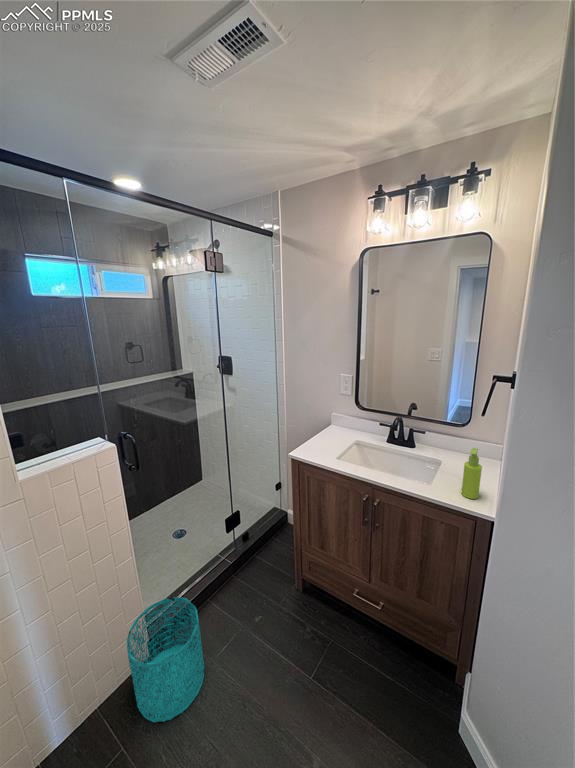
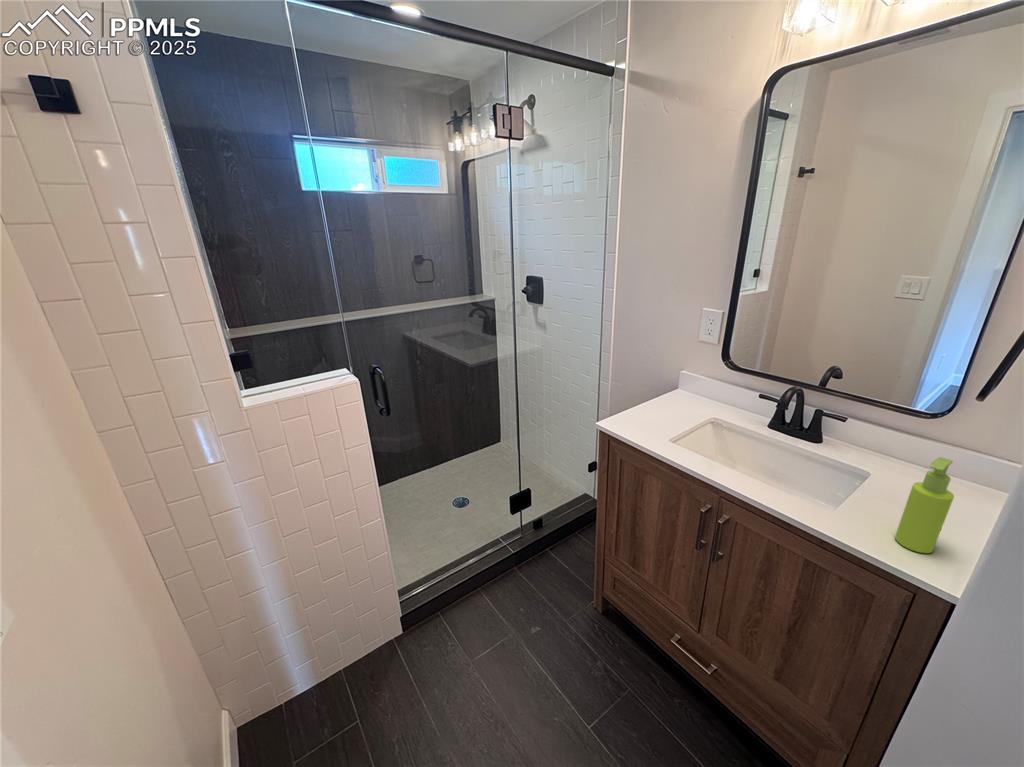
wastebasket: present [127,597,204,722] -> none [364,572,456,707]

